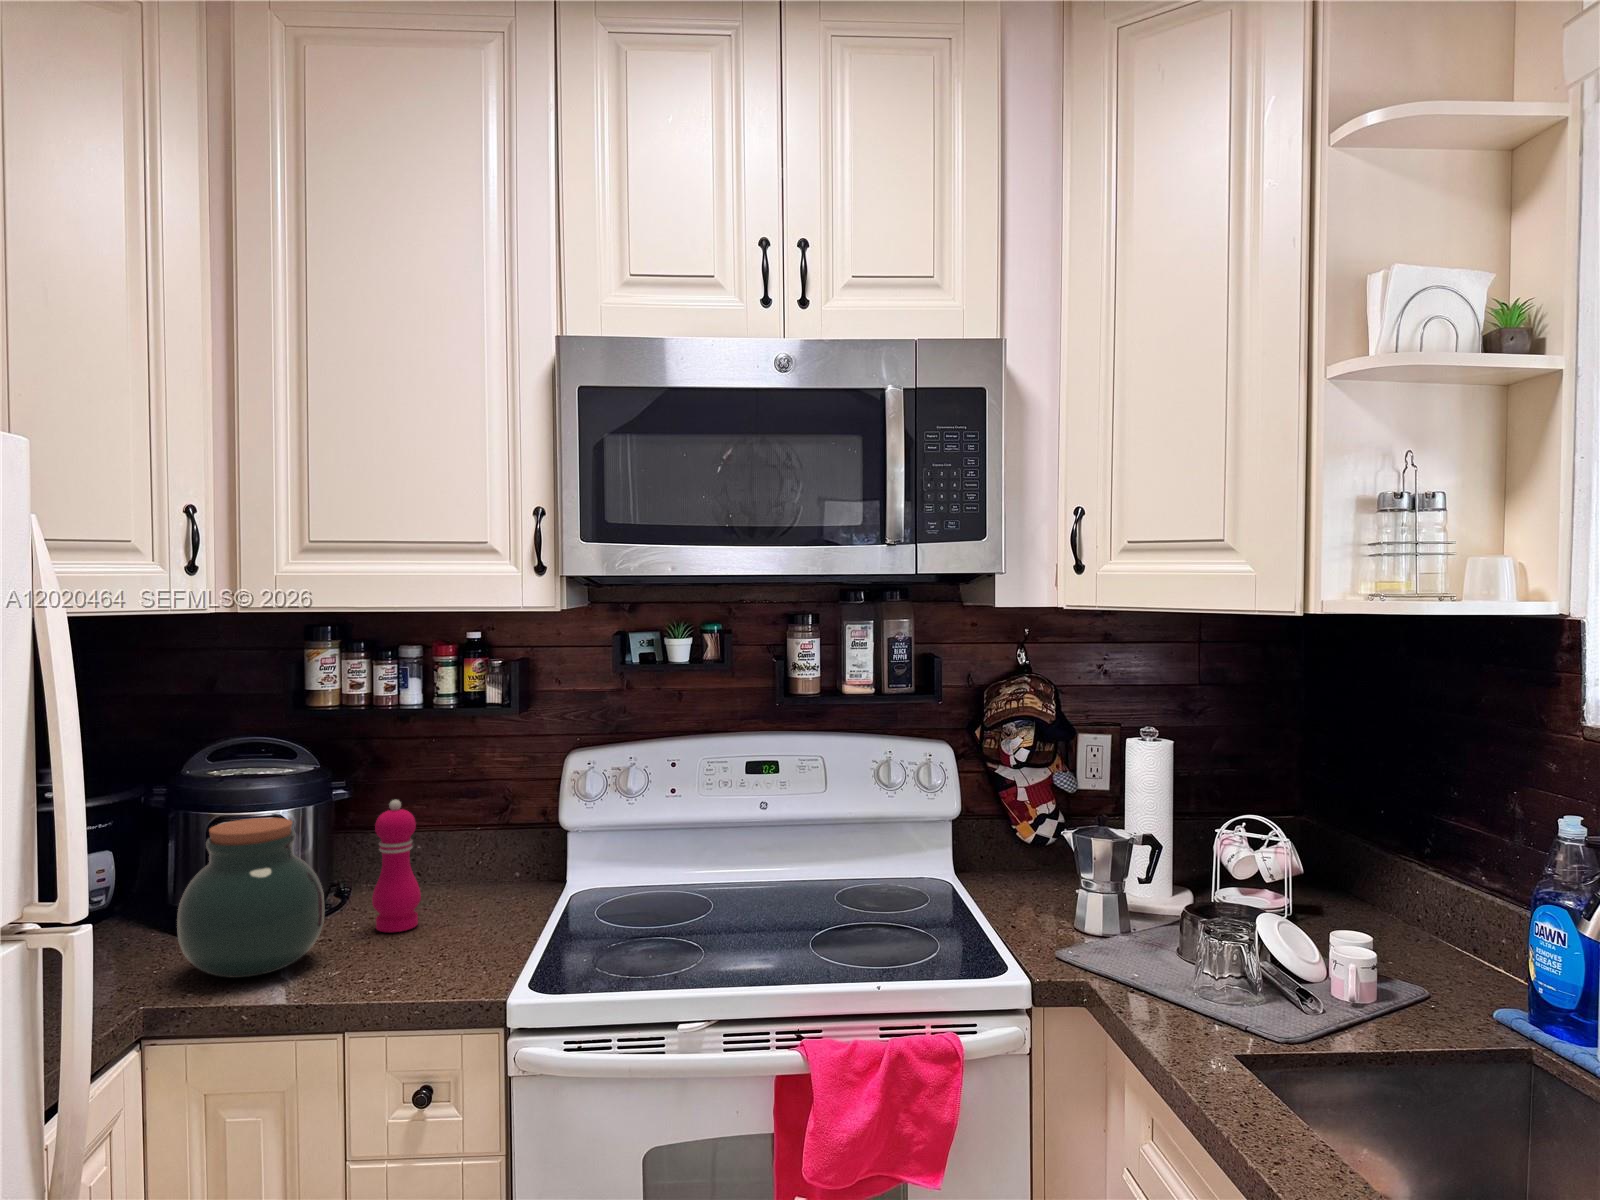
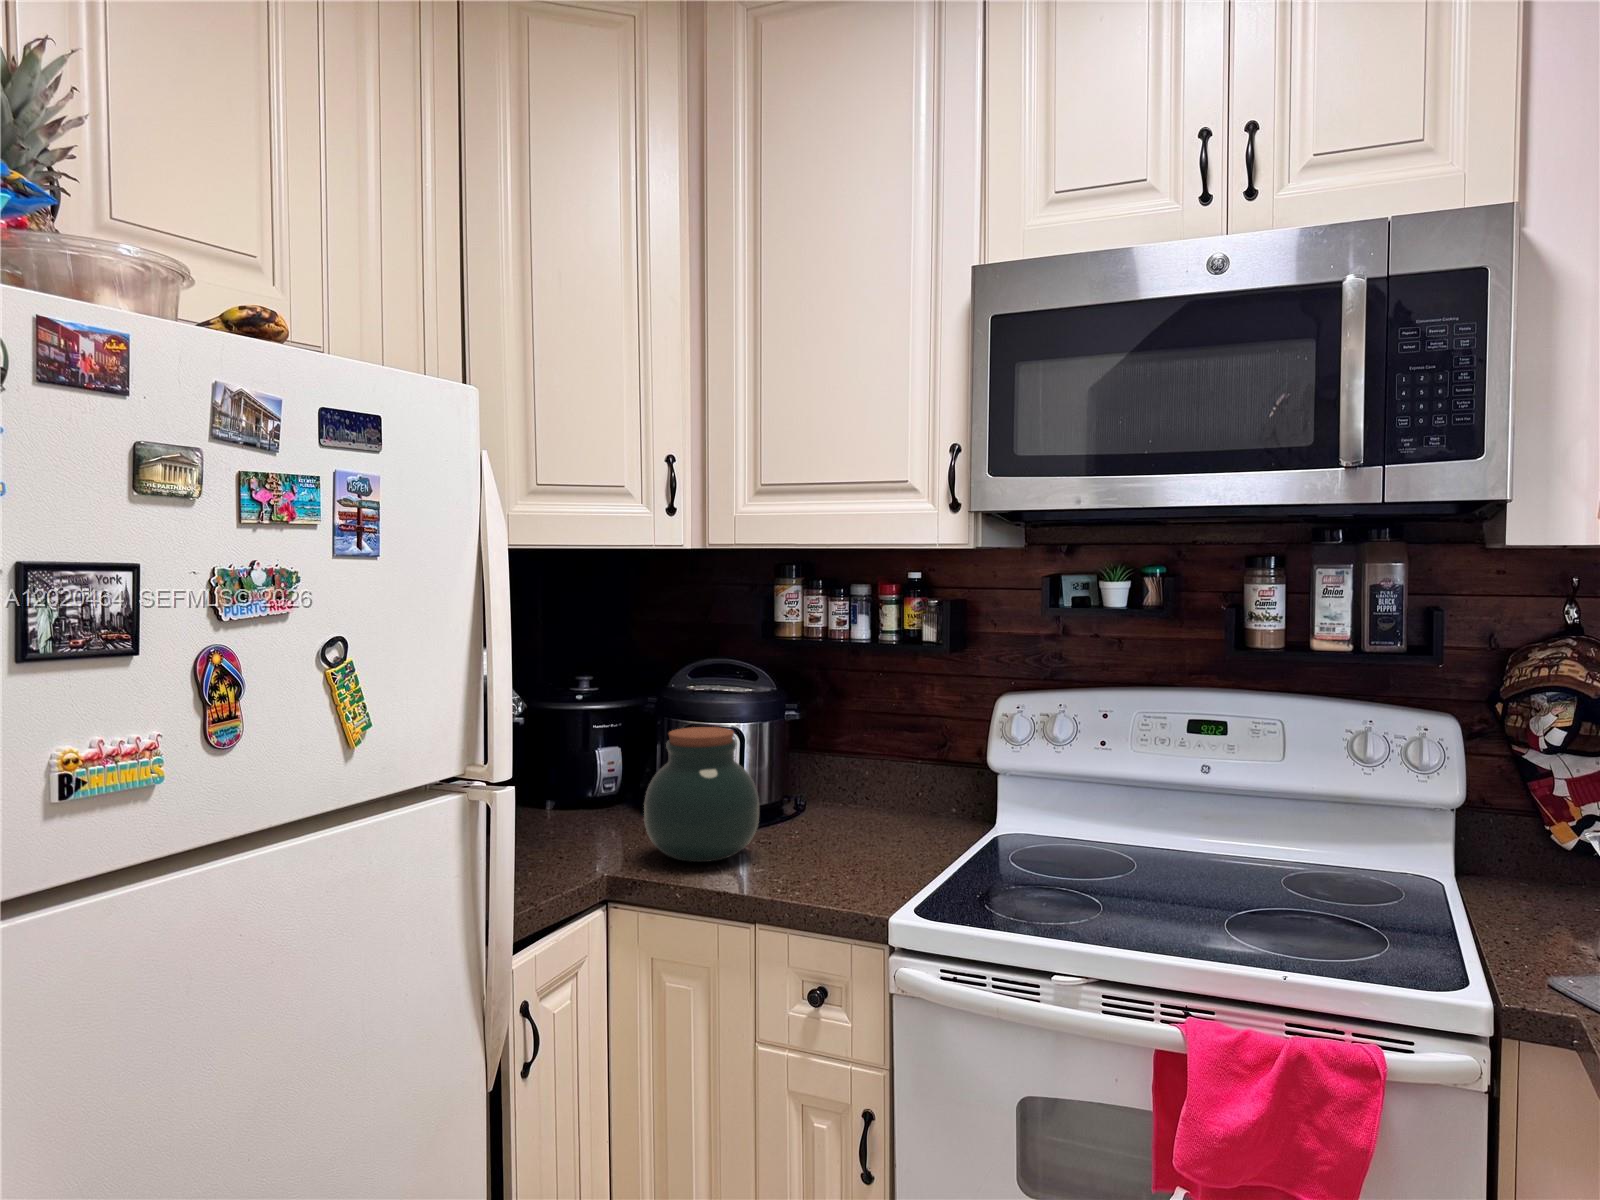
pepper mill: present [372,800,421,932] -> none [808,723,850,845]

